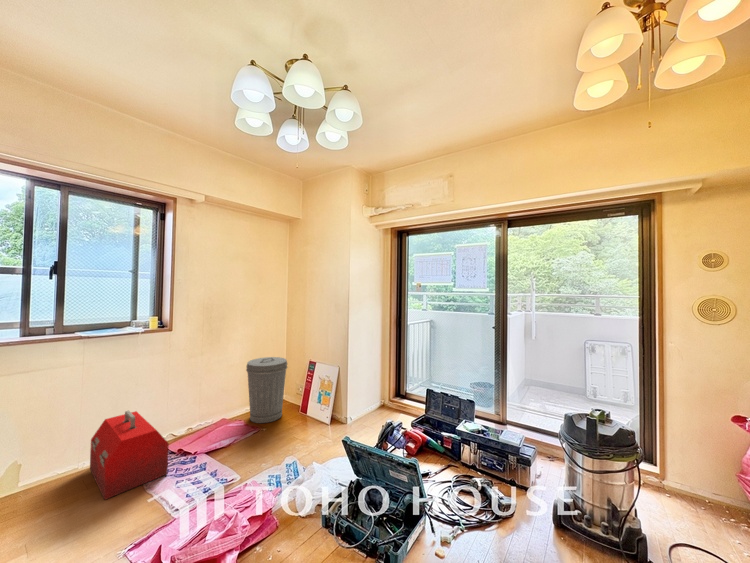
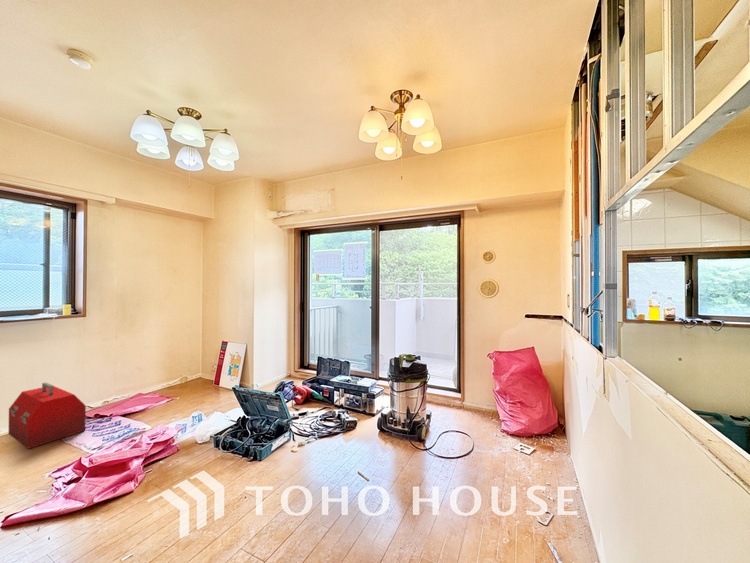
trash can: present [246,357,287,423] -> none [160,340,200,395]

